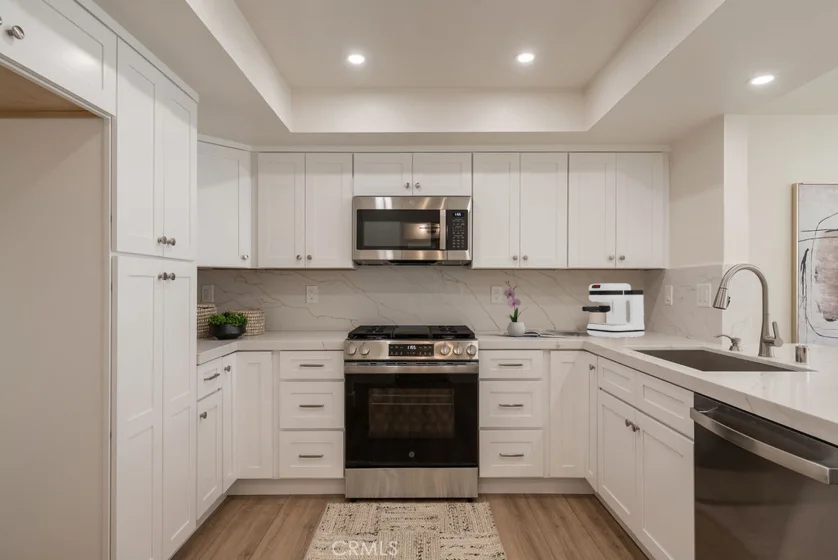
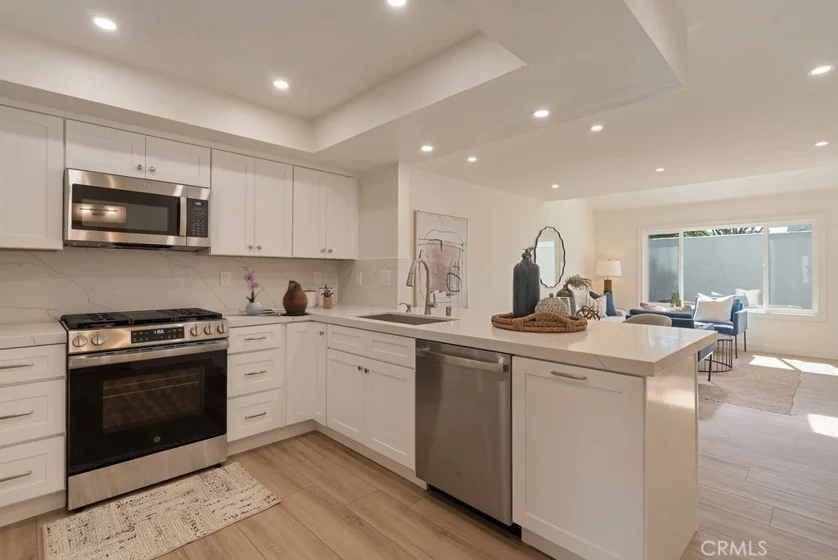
coffee maker: present [582,284,644,339] -> none [308,270,350,311]
ceramic pitcher: none [541,297,583,340] -> present [283,280,309,315]

